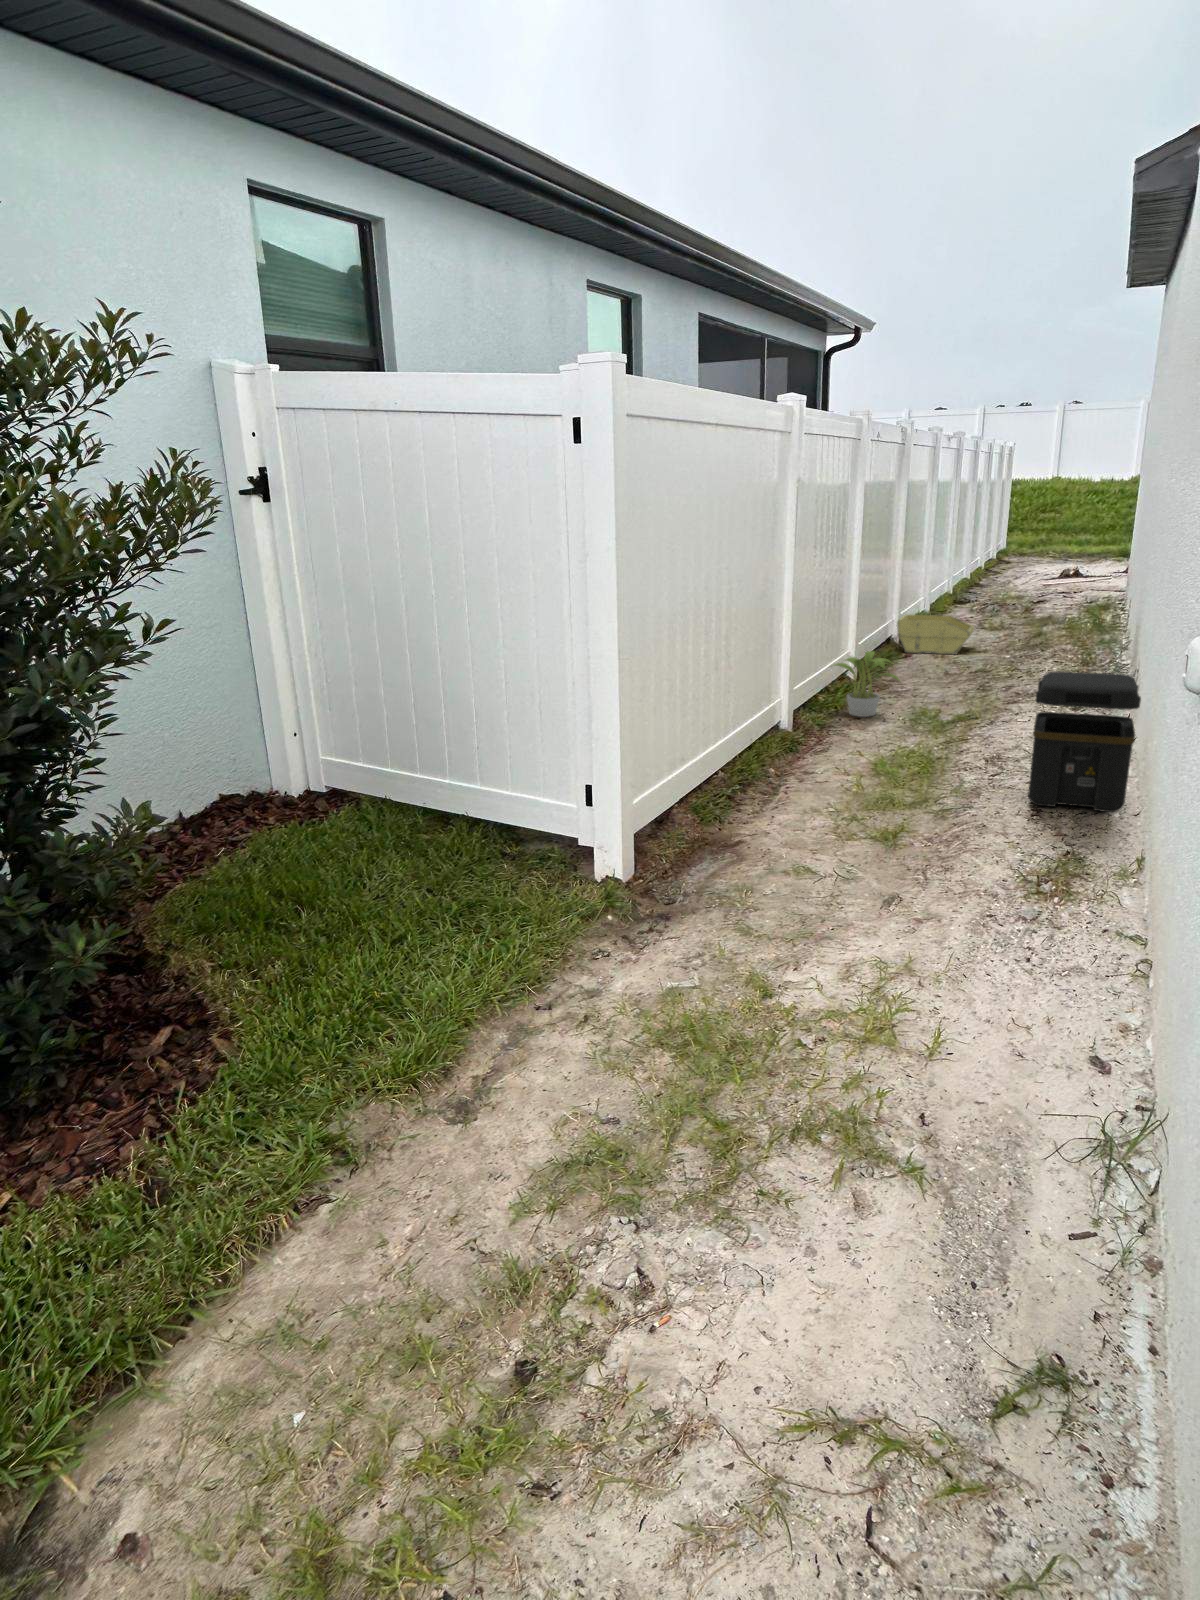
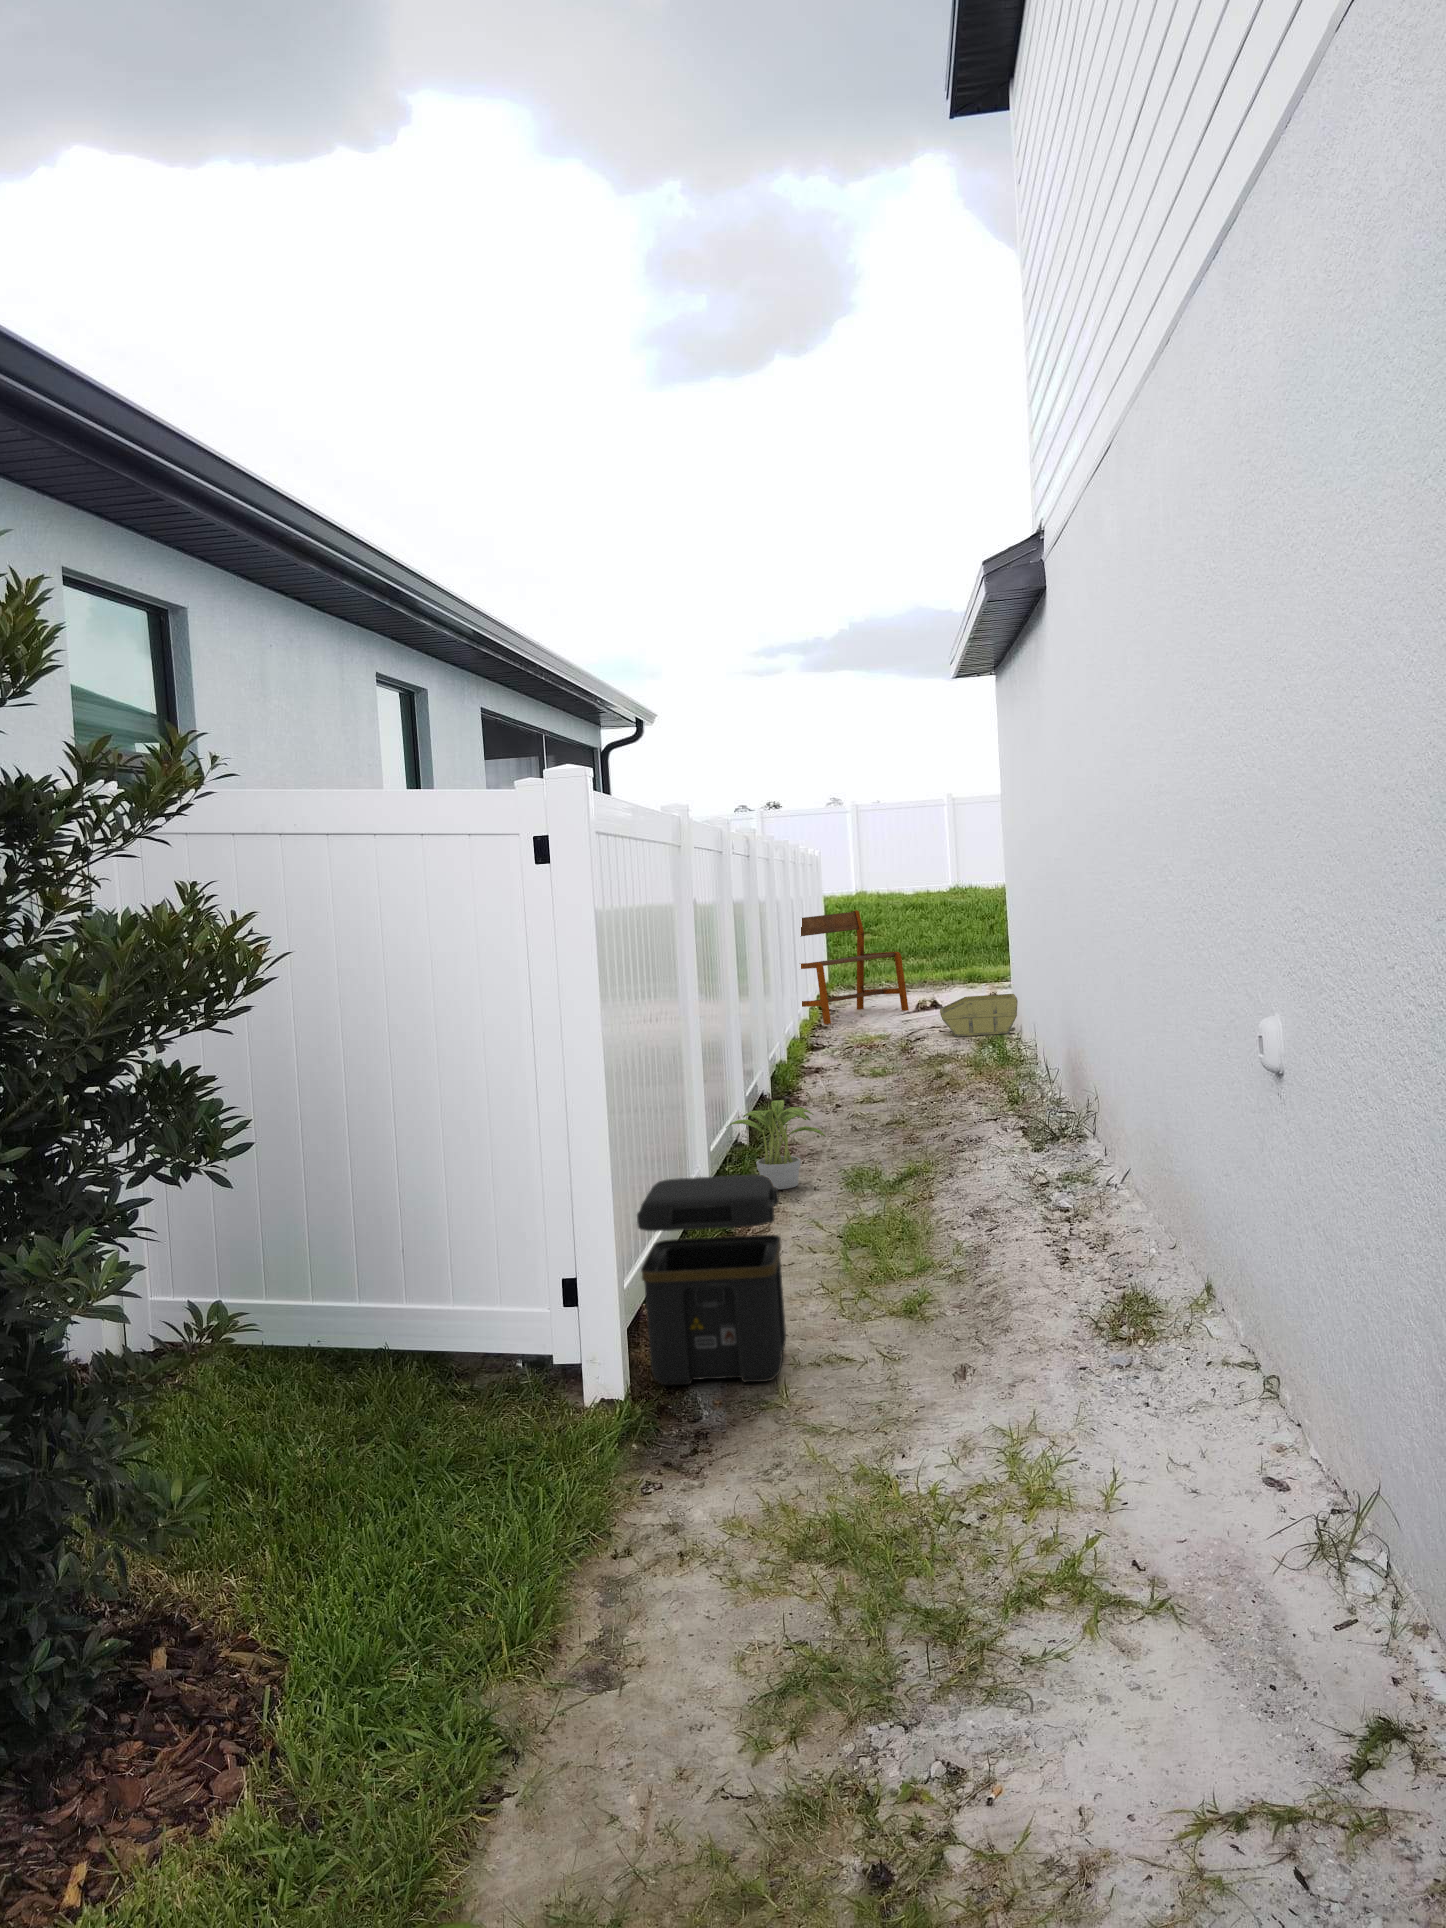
bench: none [952,505,1048,589] -> present [801,910,909,1024]
storage bin: present [897,615,974,654] -> present [940,994,1018,1037]
toolbox: present [1028,671,1141,812] -> present [637,1175,786,1385]

